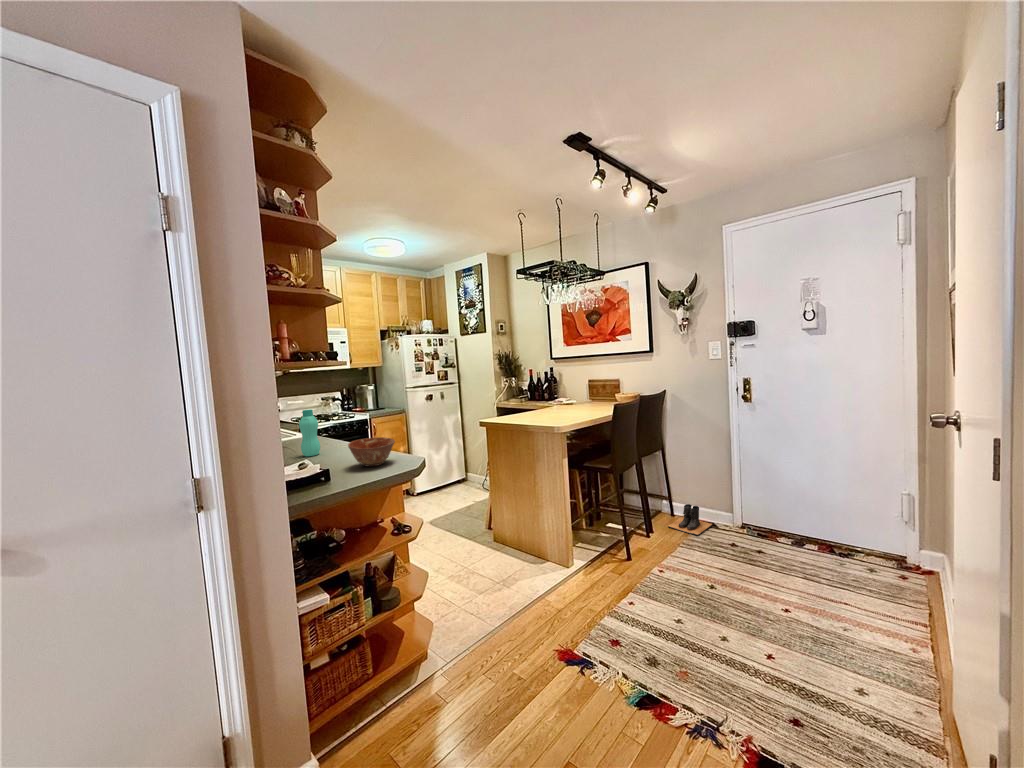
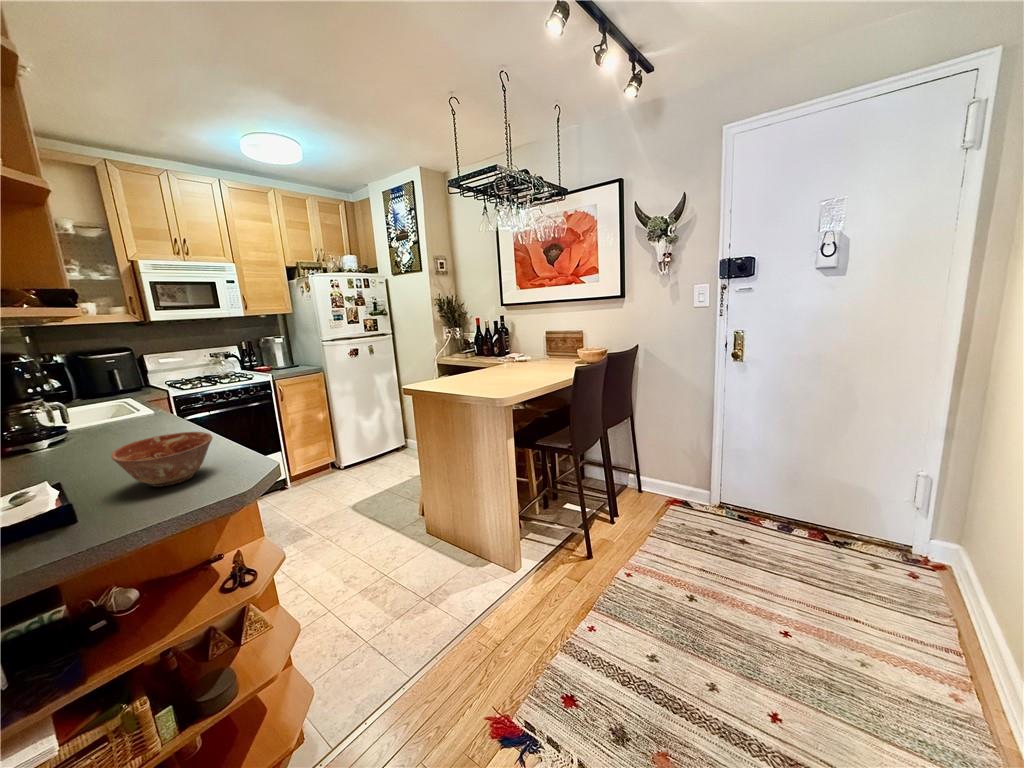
bottle: present [299,409,320,456] -> none [76,382,124,456]
boots: present [668,504,712,535] -> none [635,481,686,520]

